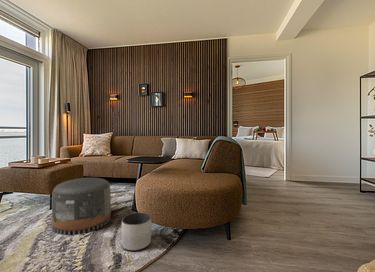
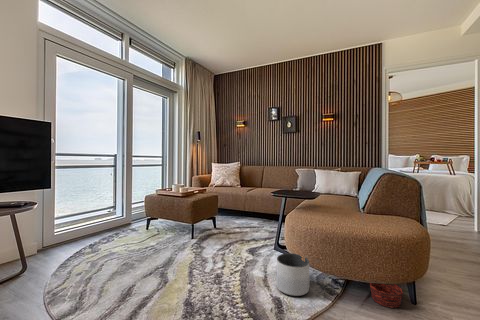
pouf: present [52,178,111,235] -> none [200,210,255,269]
basket: none [199,210,222,246] -> present [370,281,403,308]

